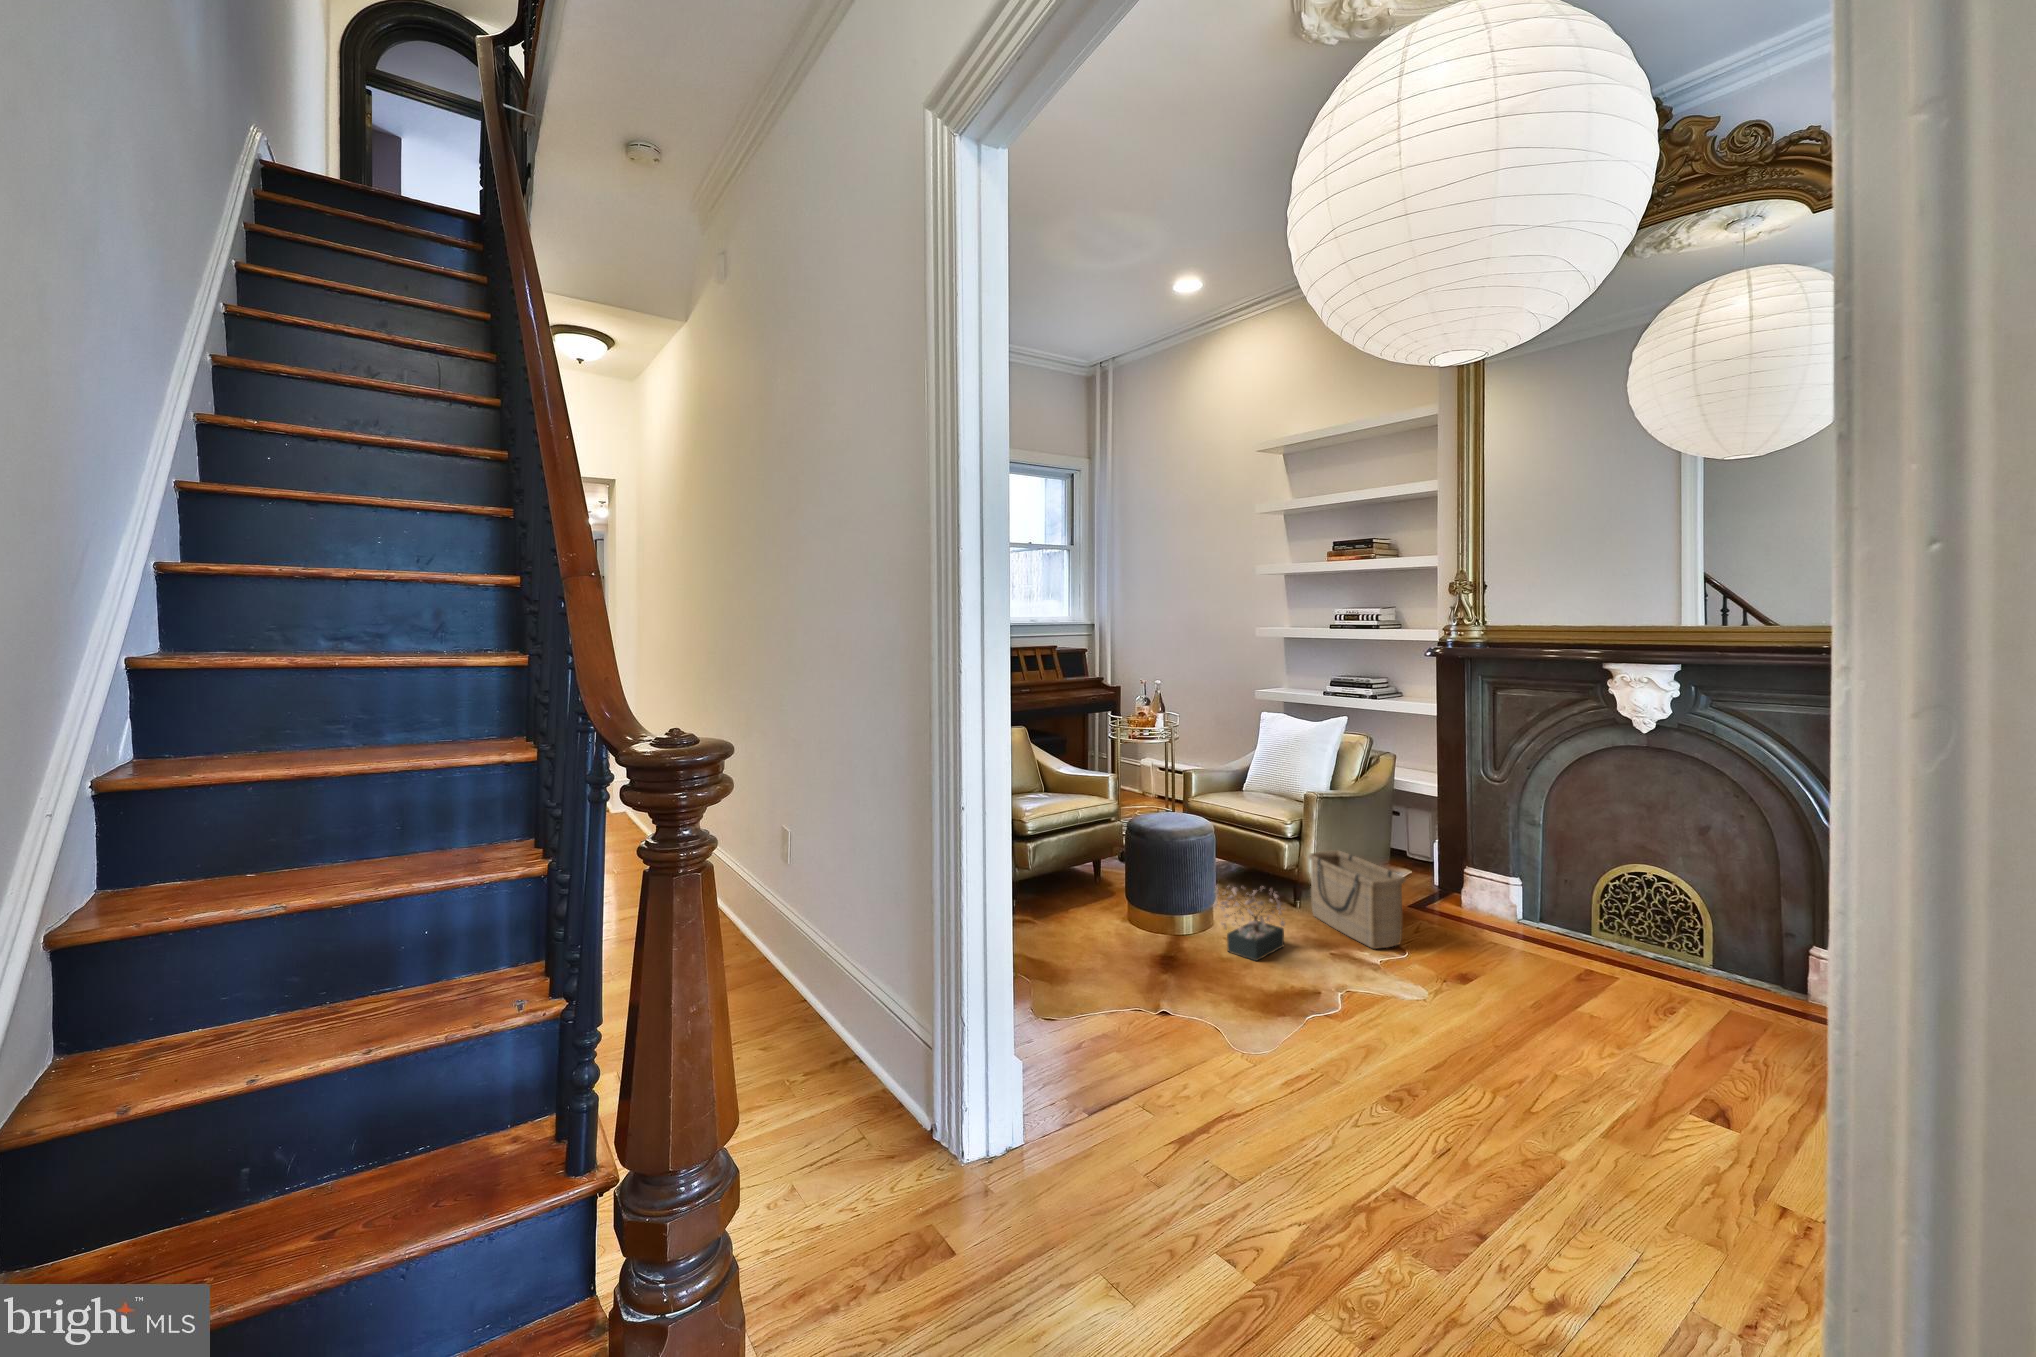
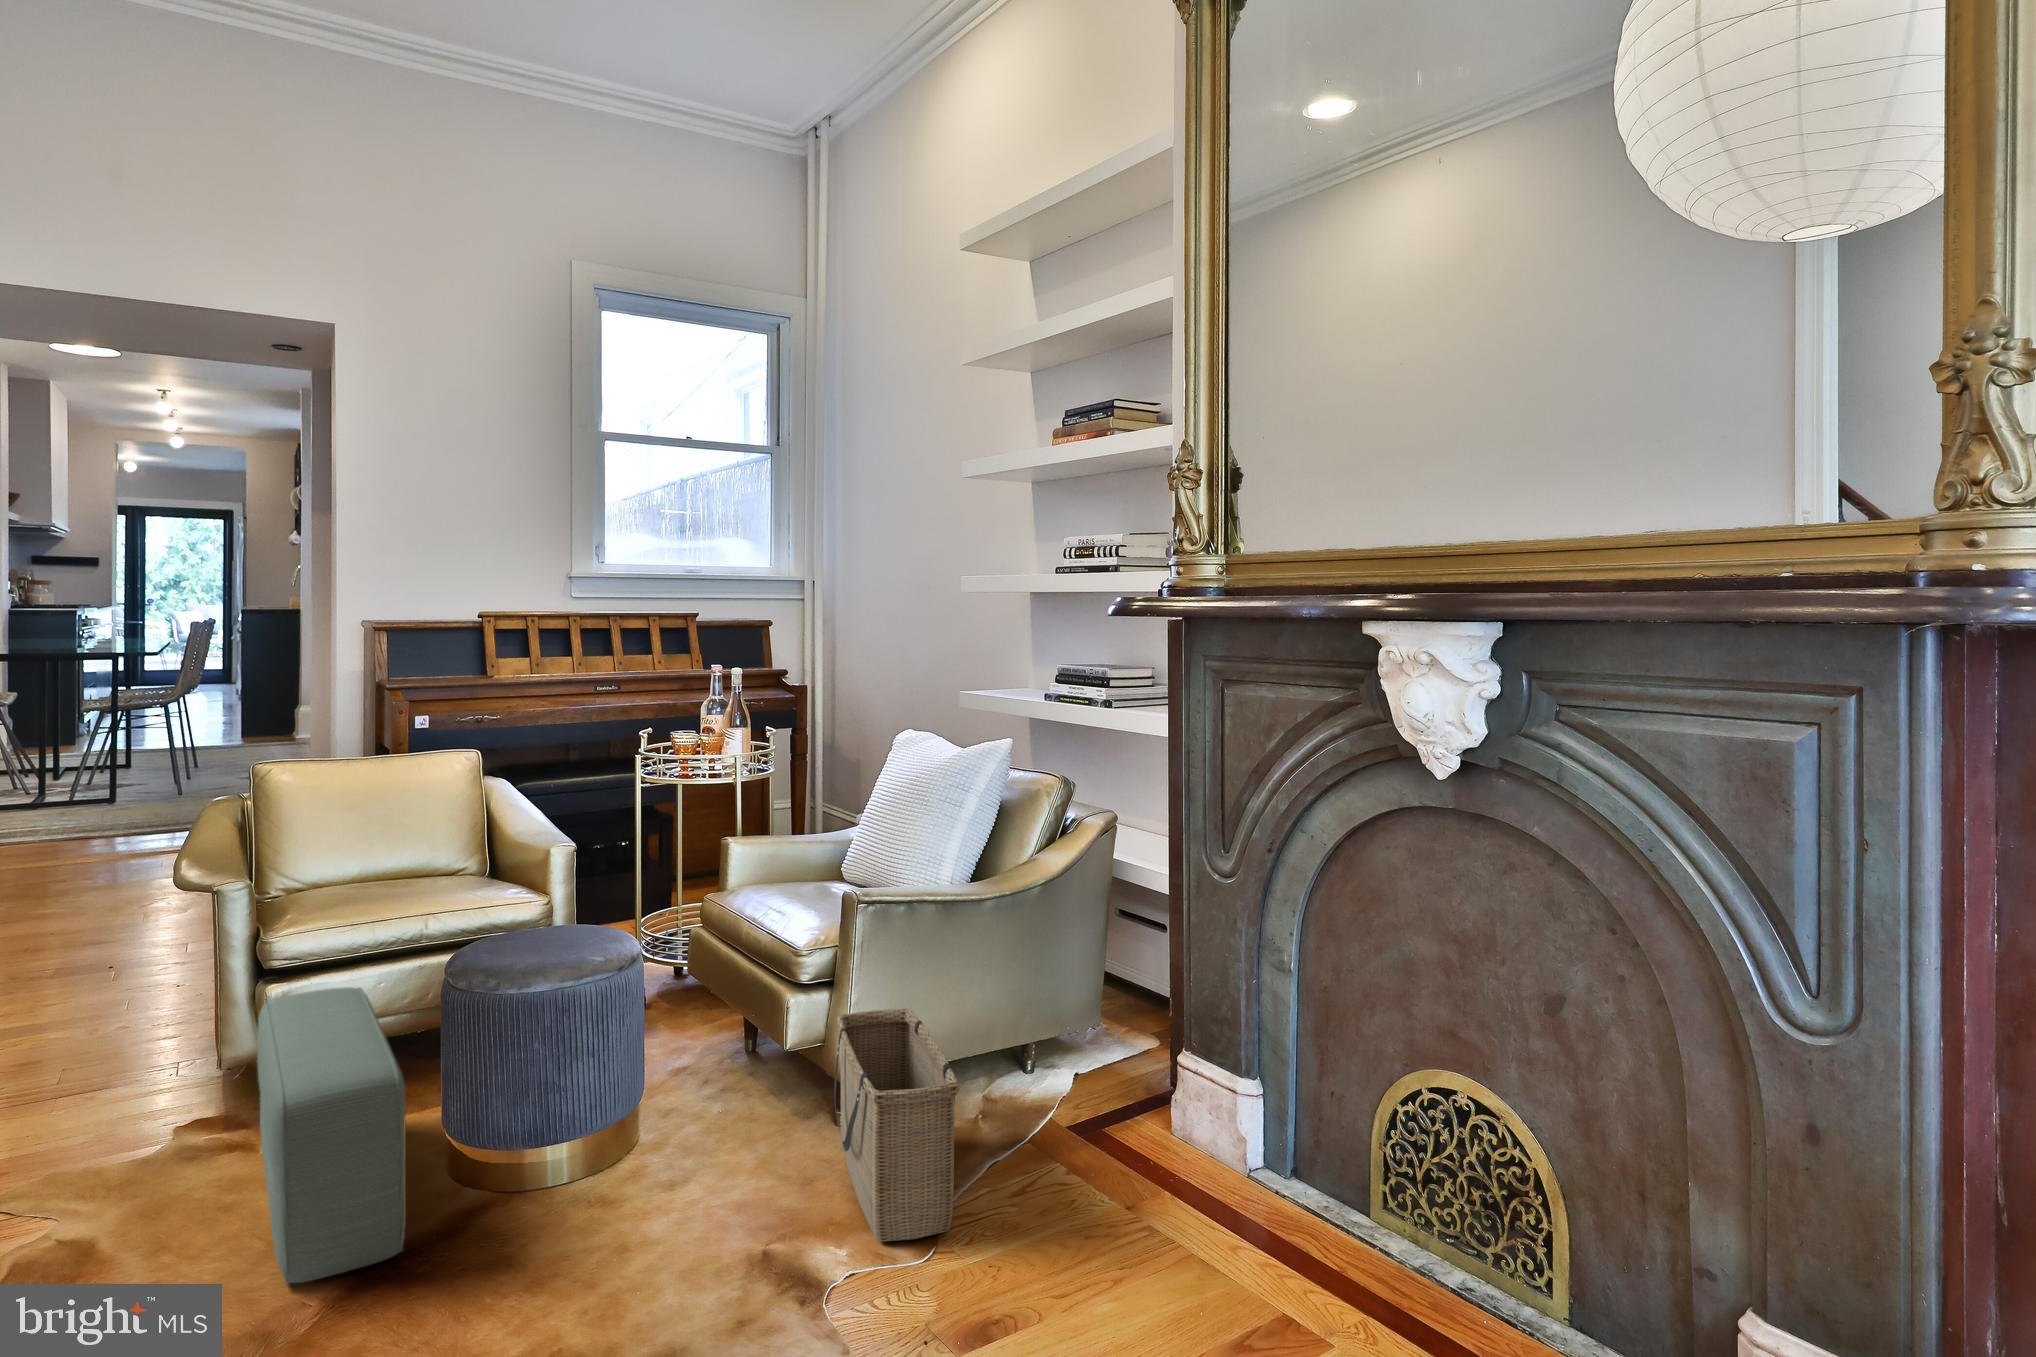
pouf: none [1042,848,1170,967] -> present [257,987,406,1283]
decorative plant: present [1213,886,1285,961] -> none [511,1088,712,1272]

